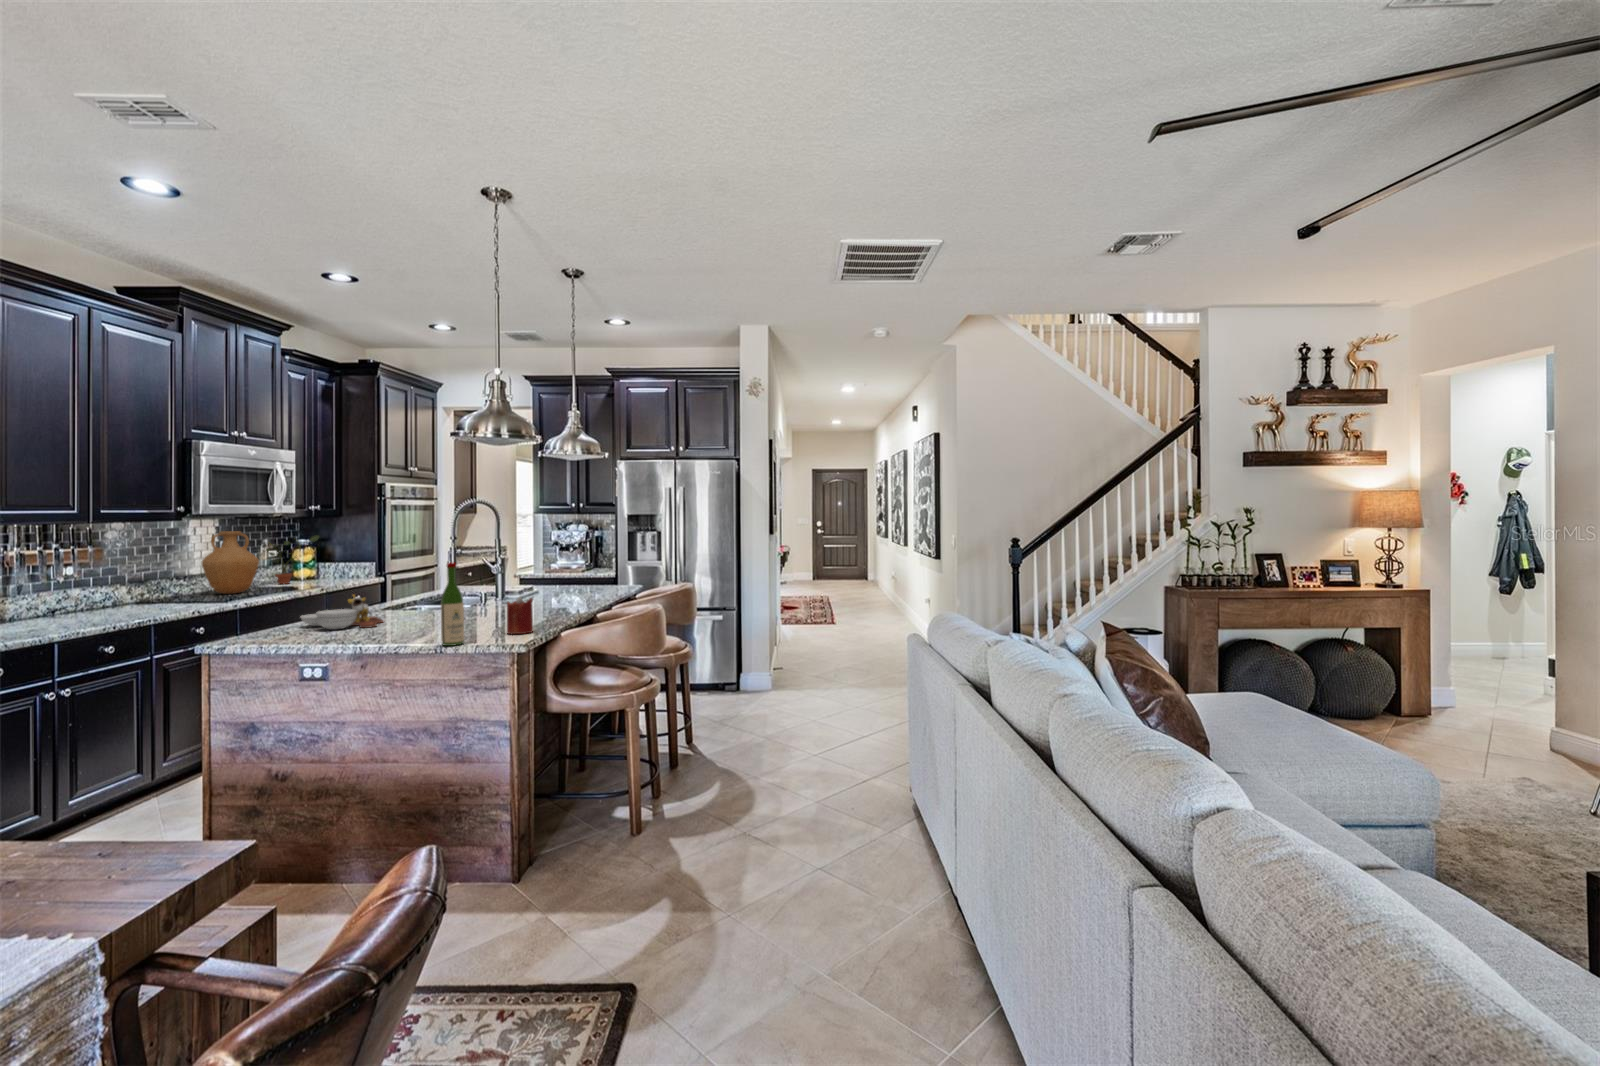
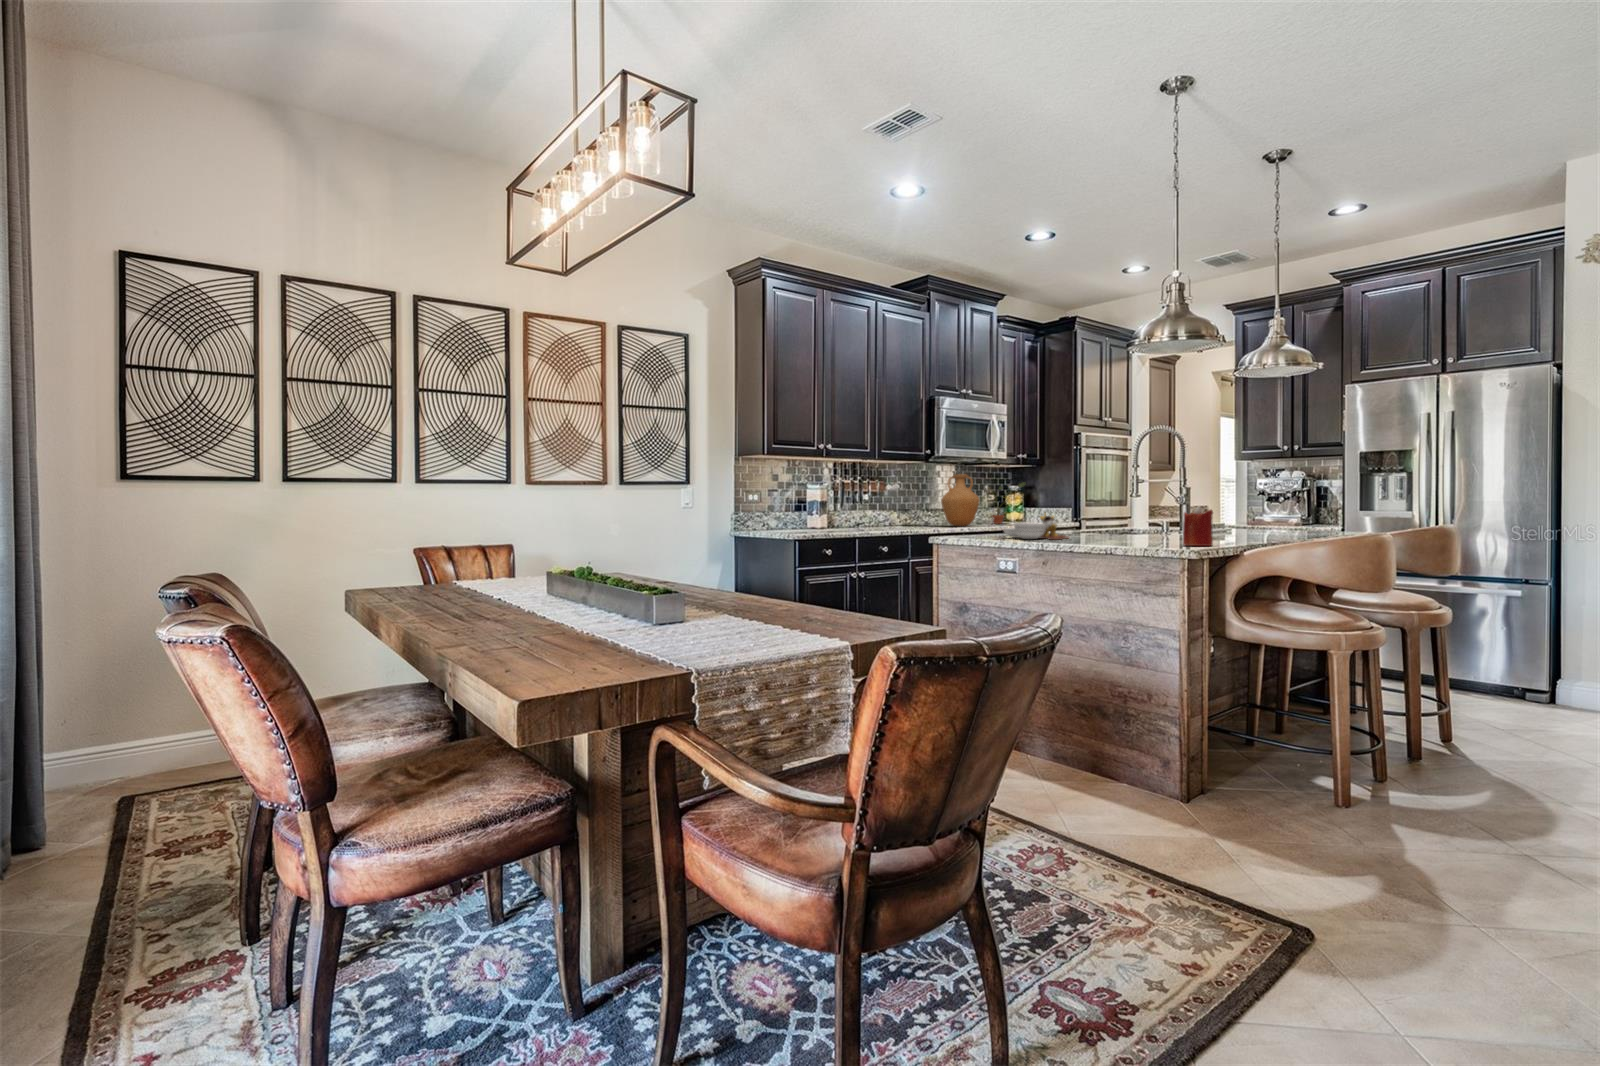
wine bottle: present [441,563,464,646] -> none [1115,467,1137,548]

